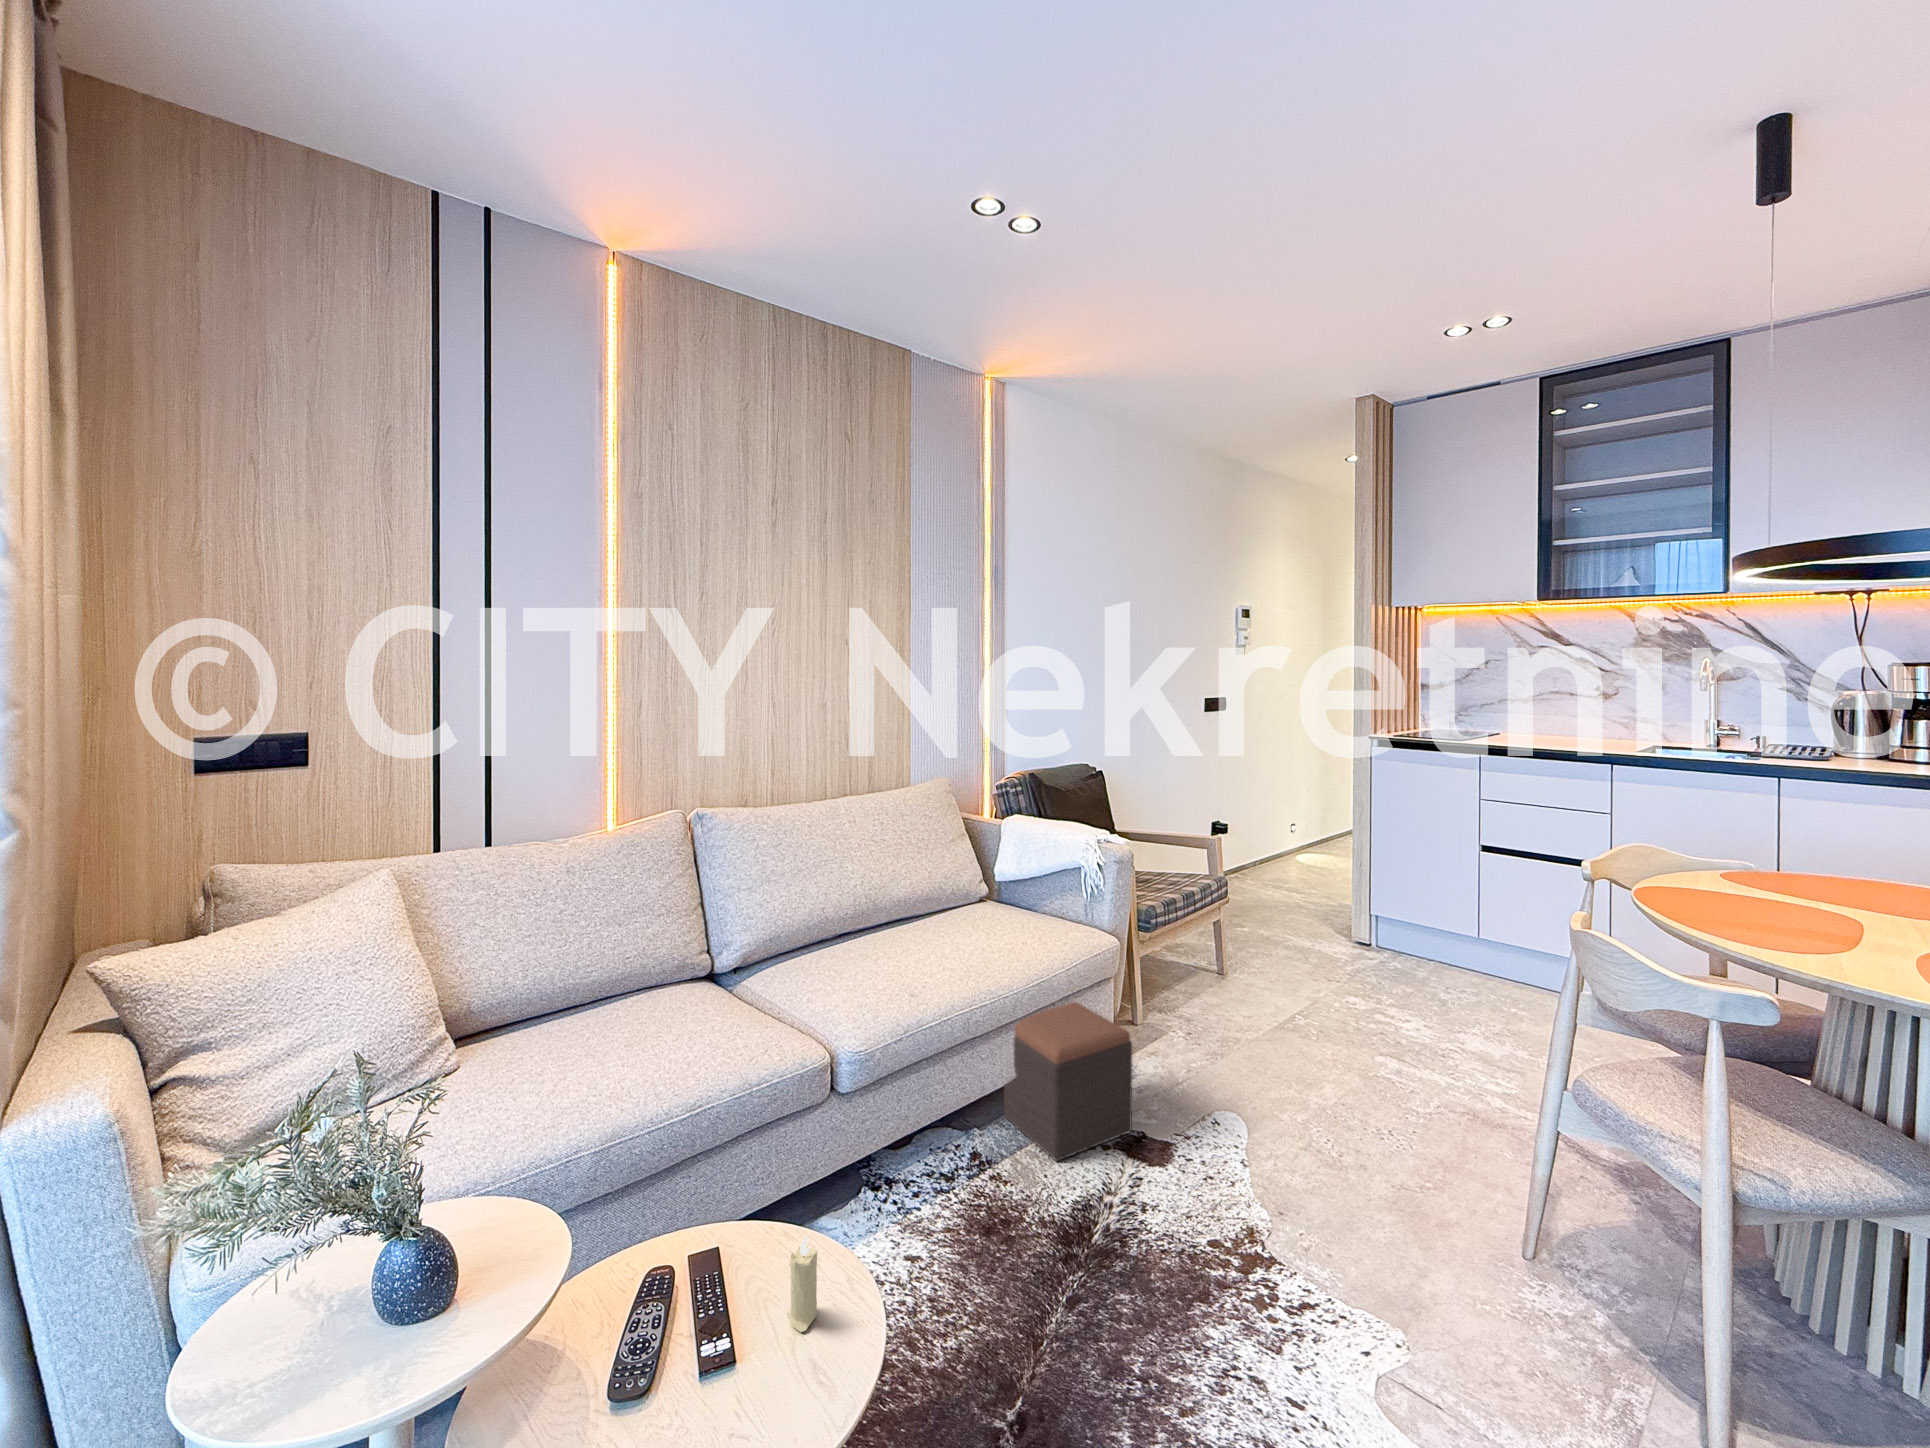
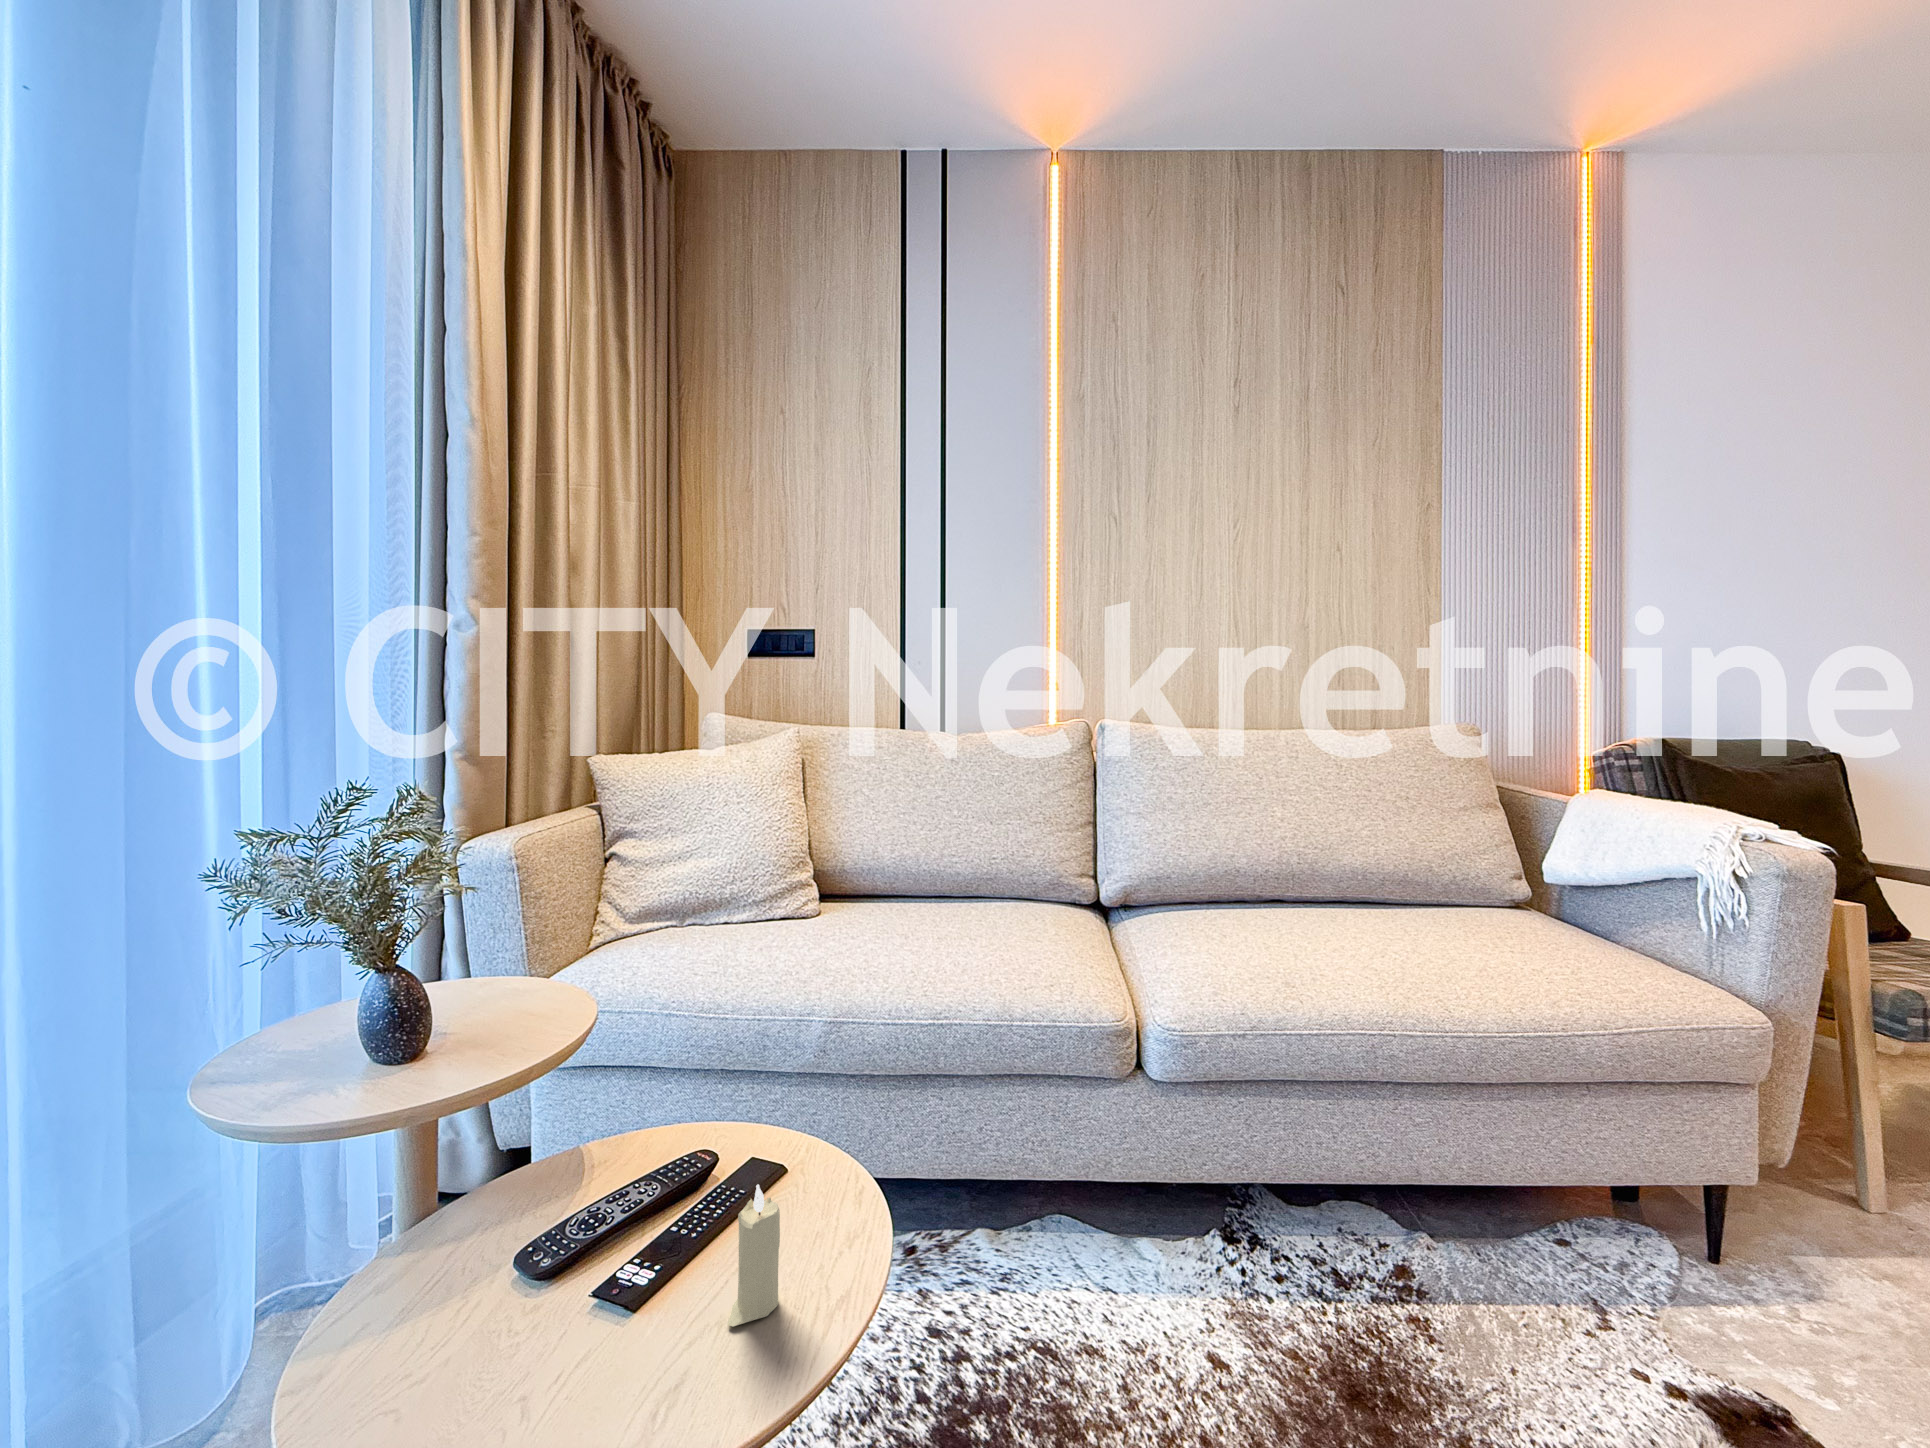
footstool: present [1004,1002,1132,1161] -> none [1485,1082,1760,1396]

